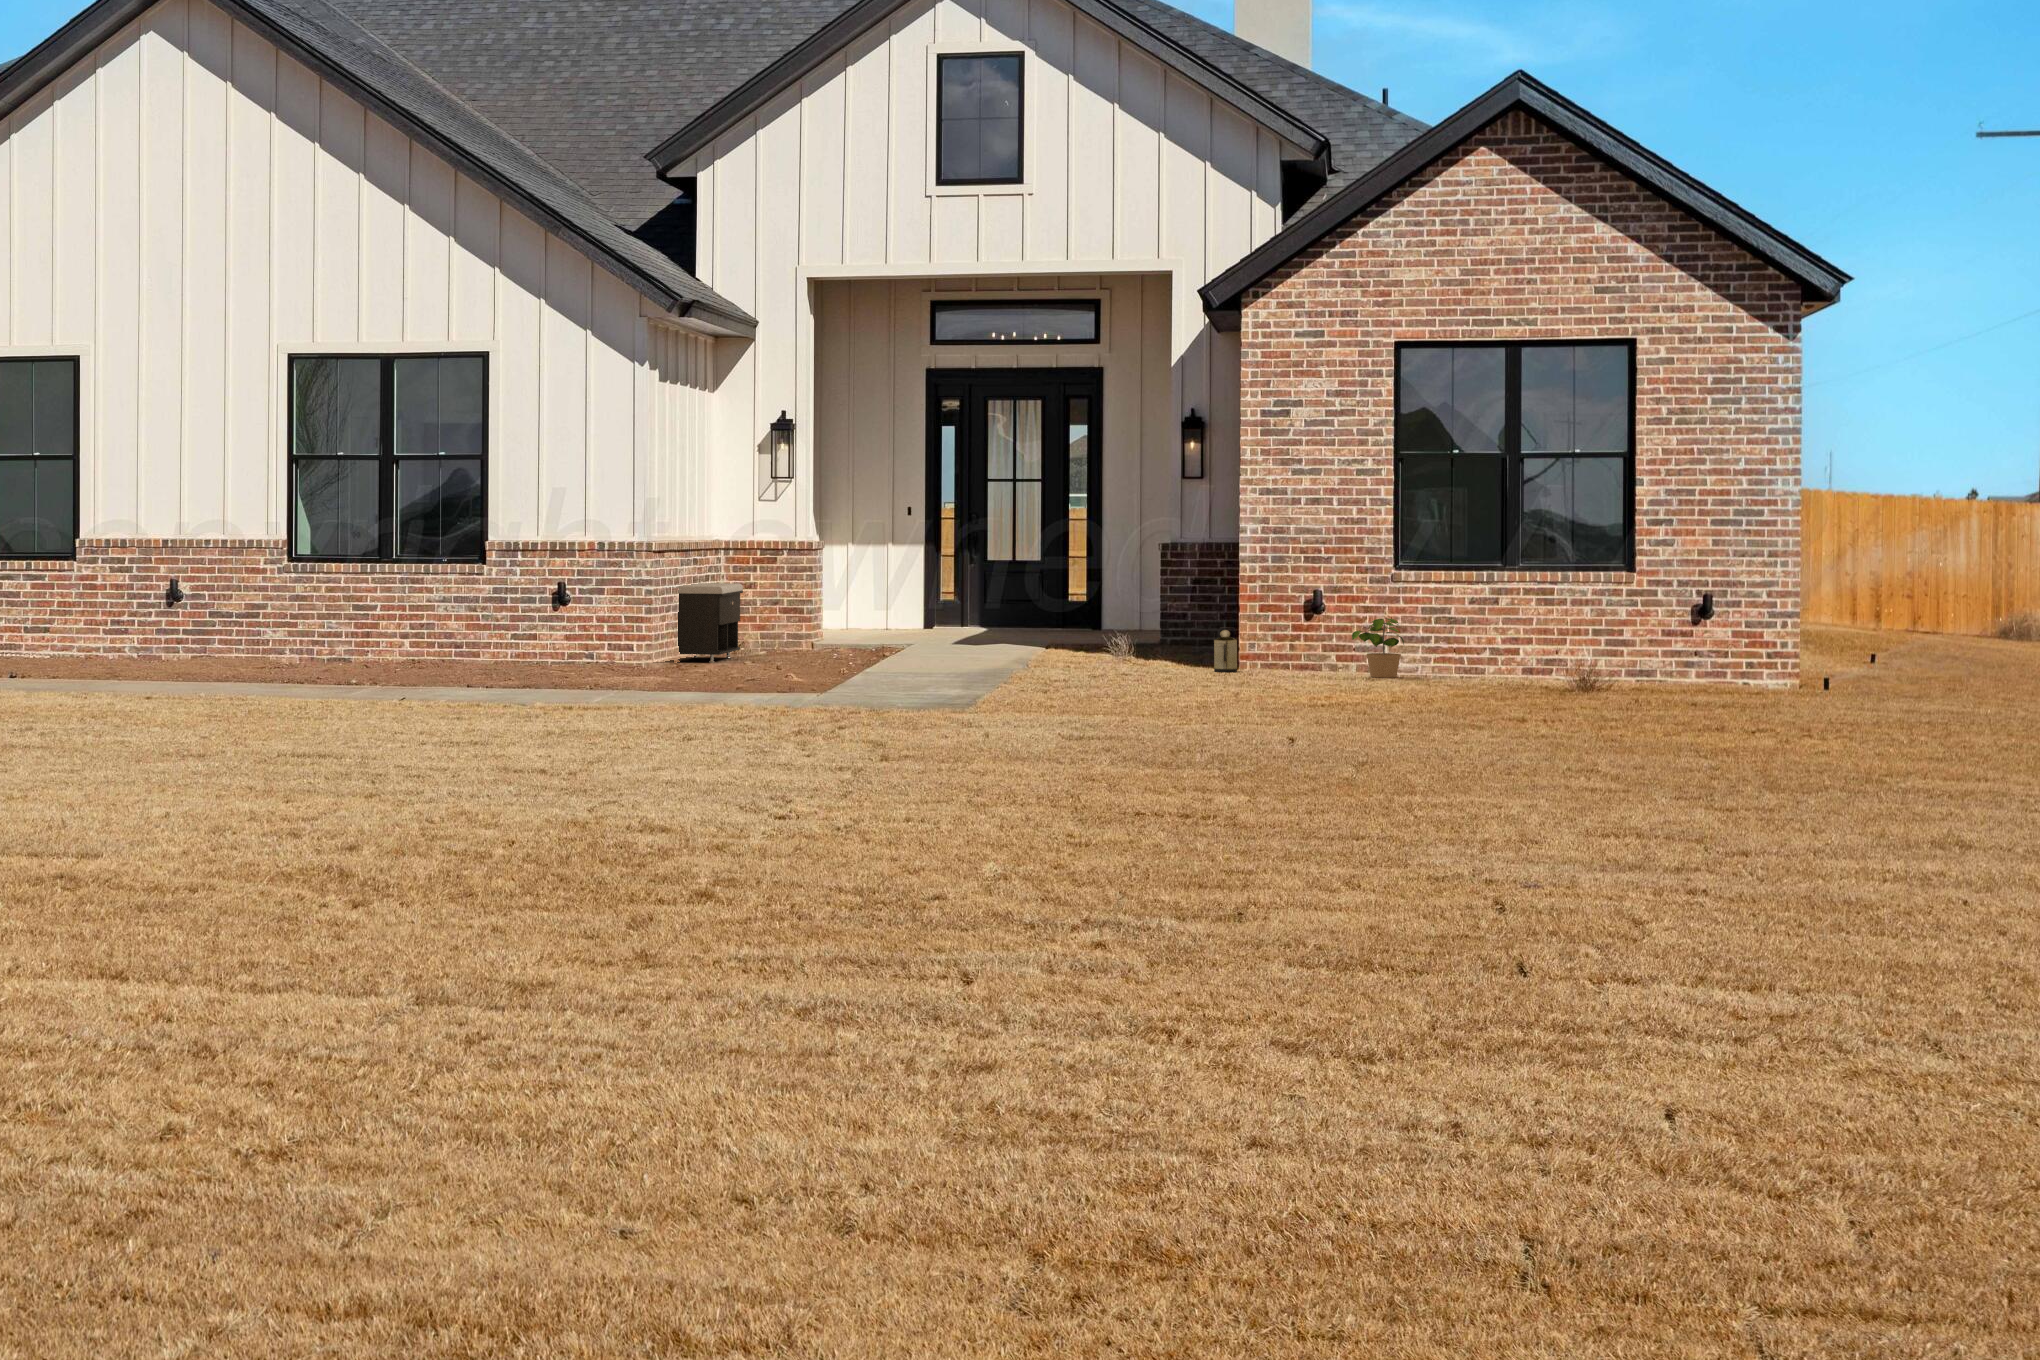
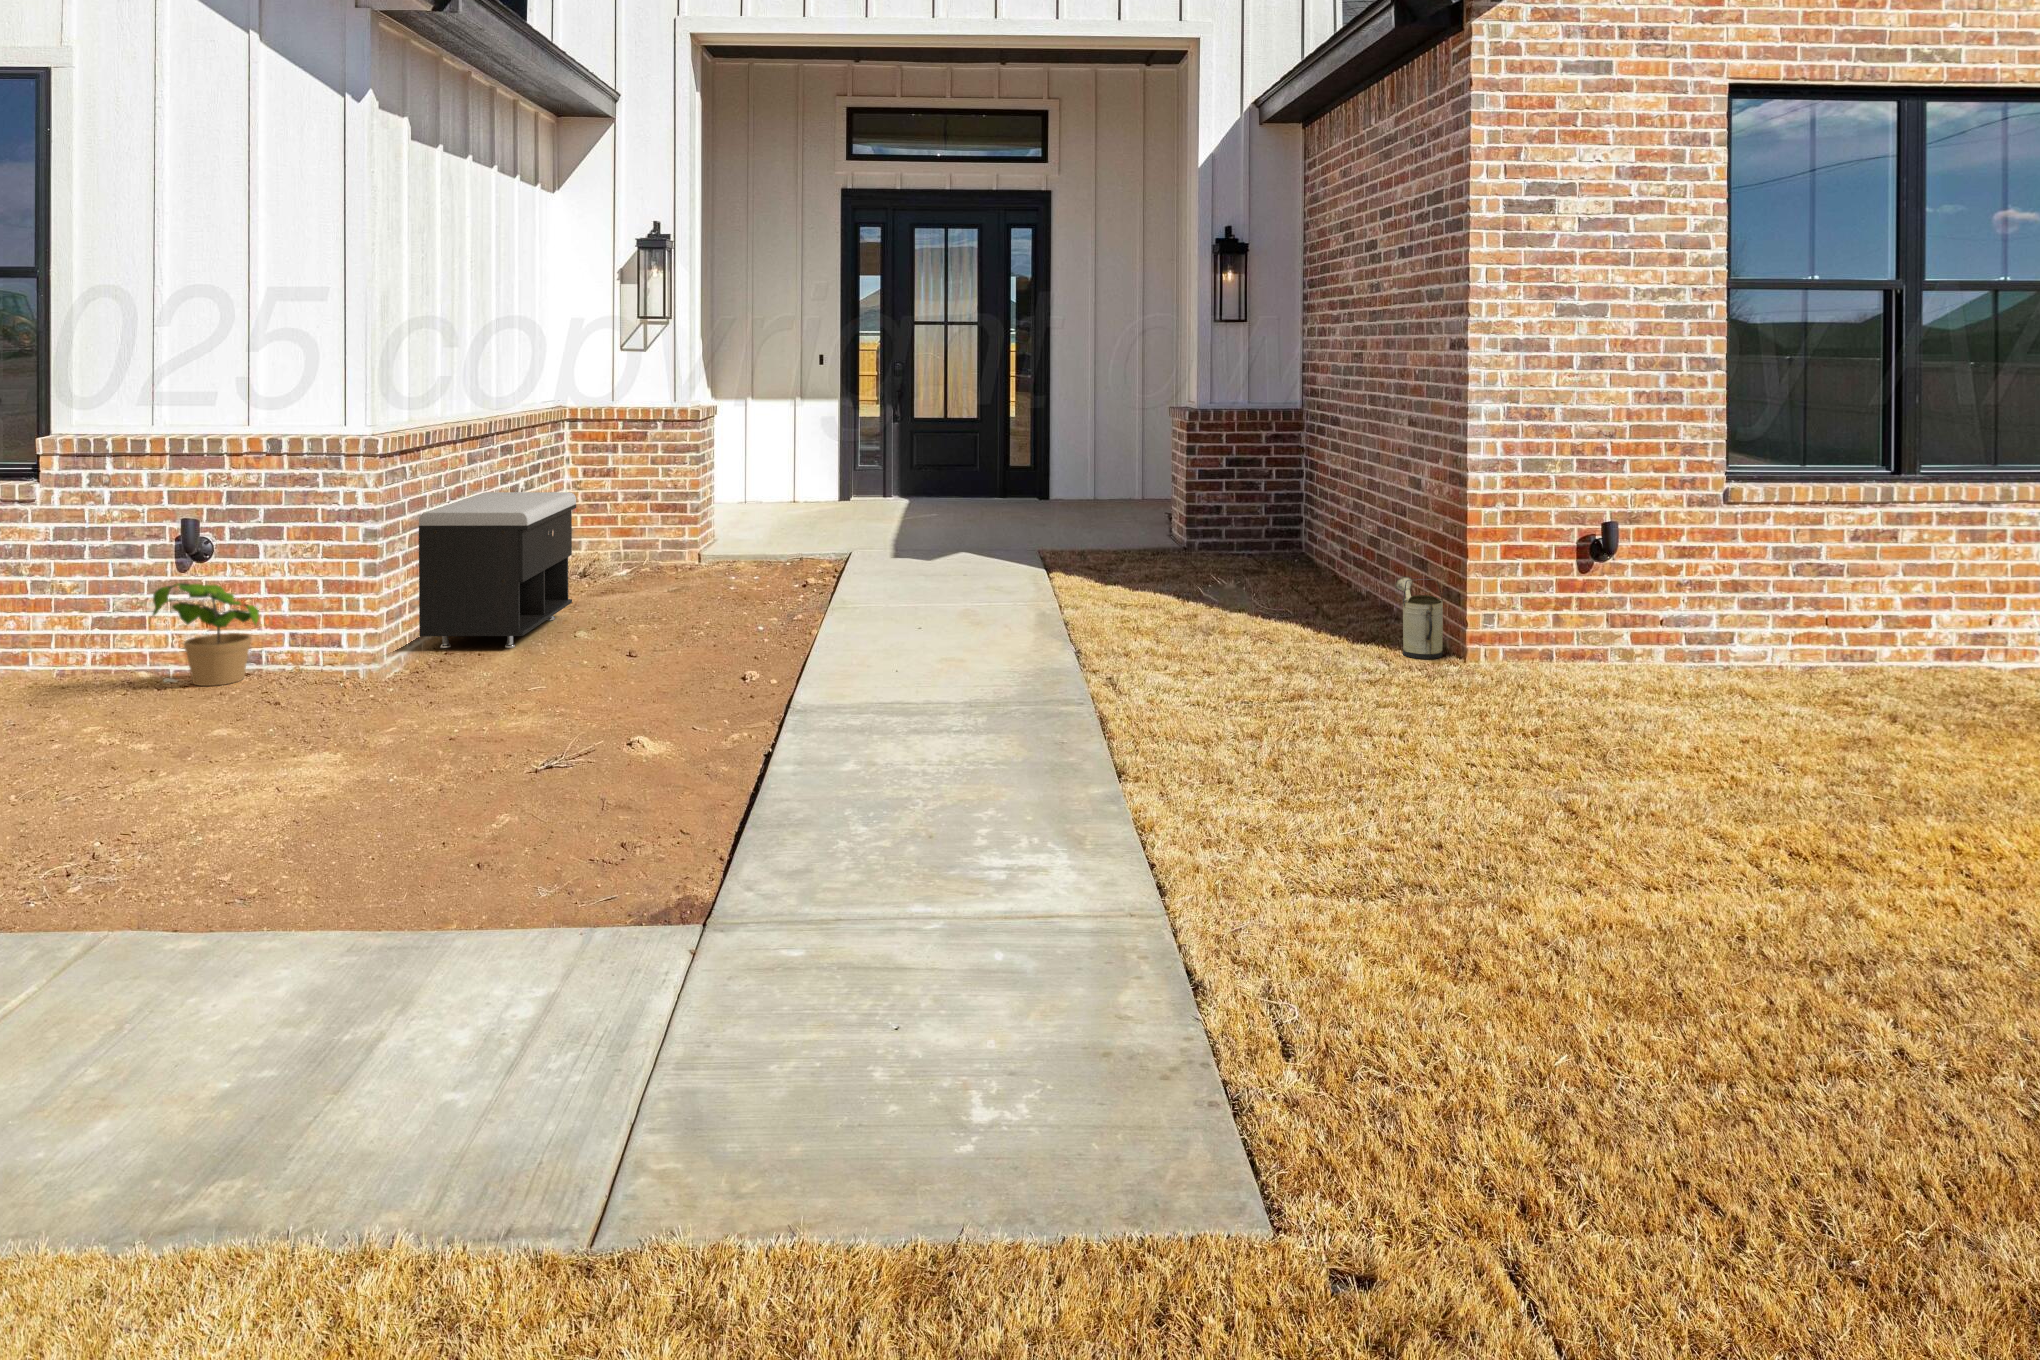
potted plant: present [1352,618,1404,678] -> present [153,583,259,686]

